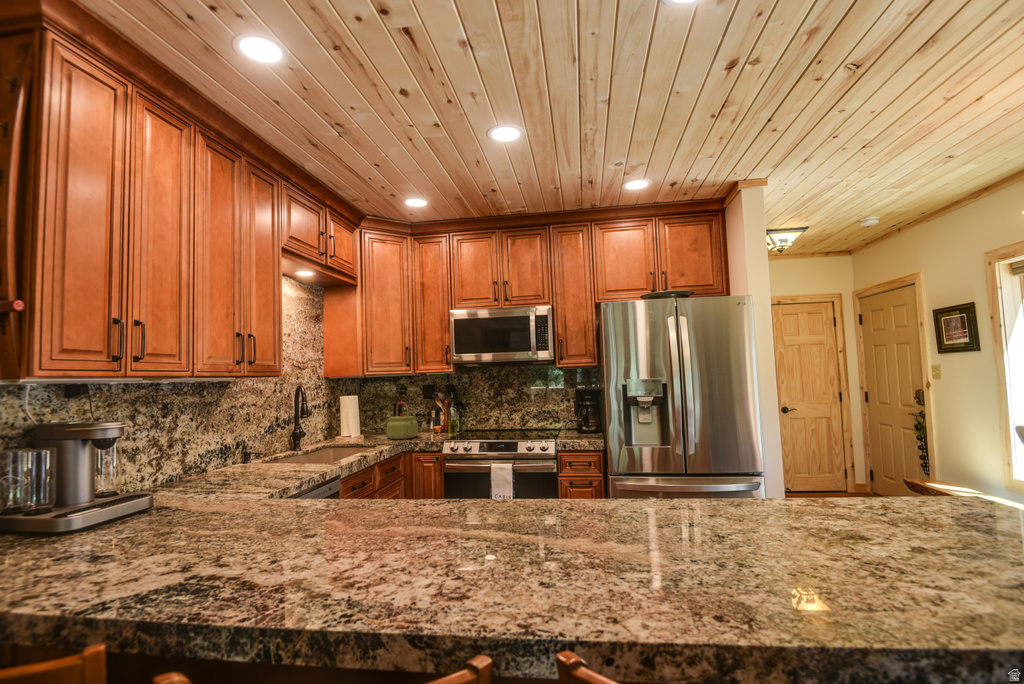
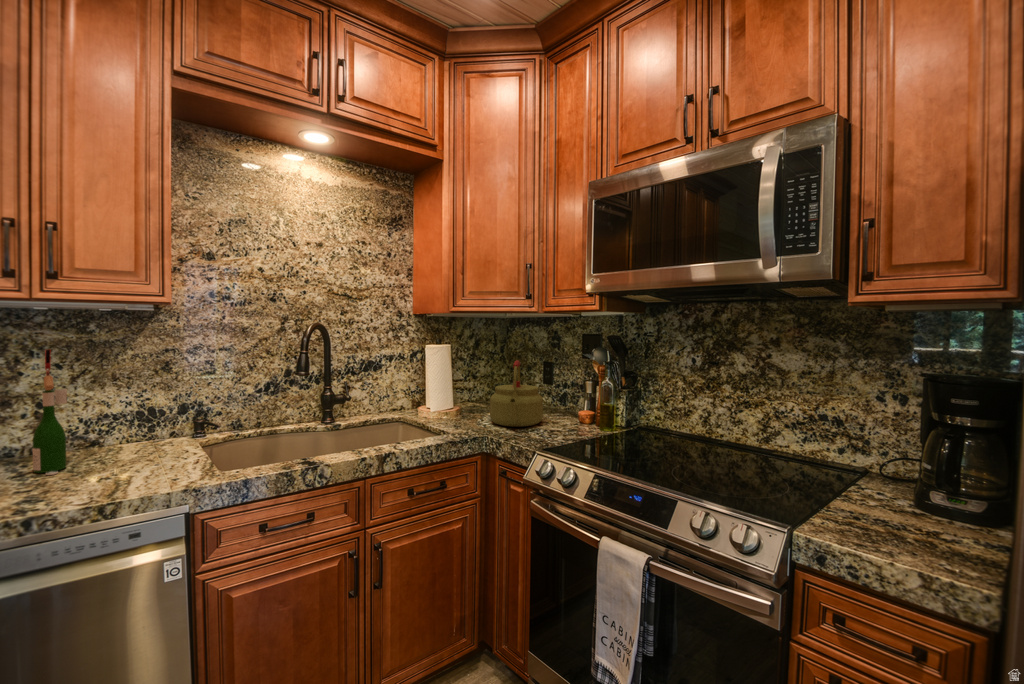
wine bottle: none [237,405,259,475] -> present [33,349,67,475]

